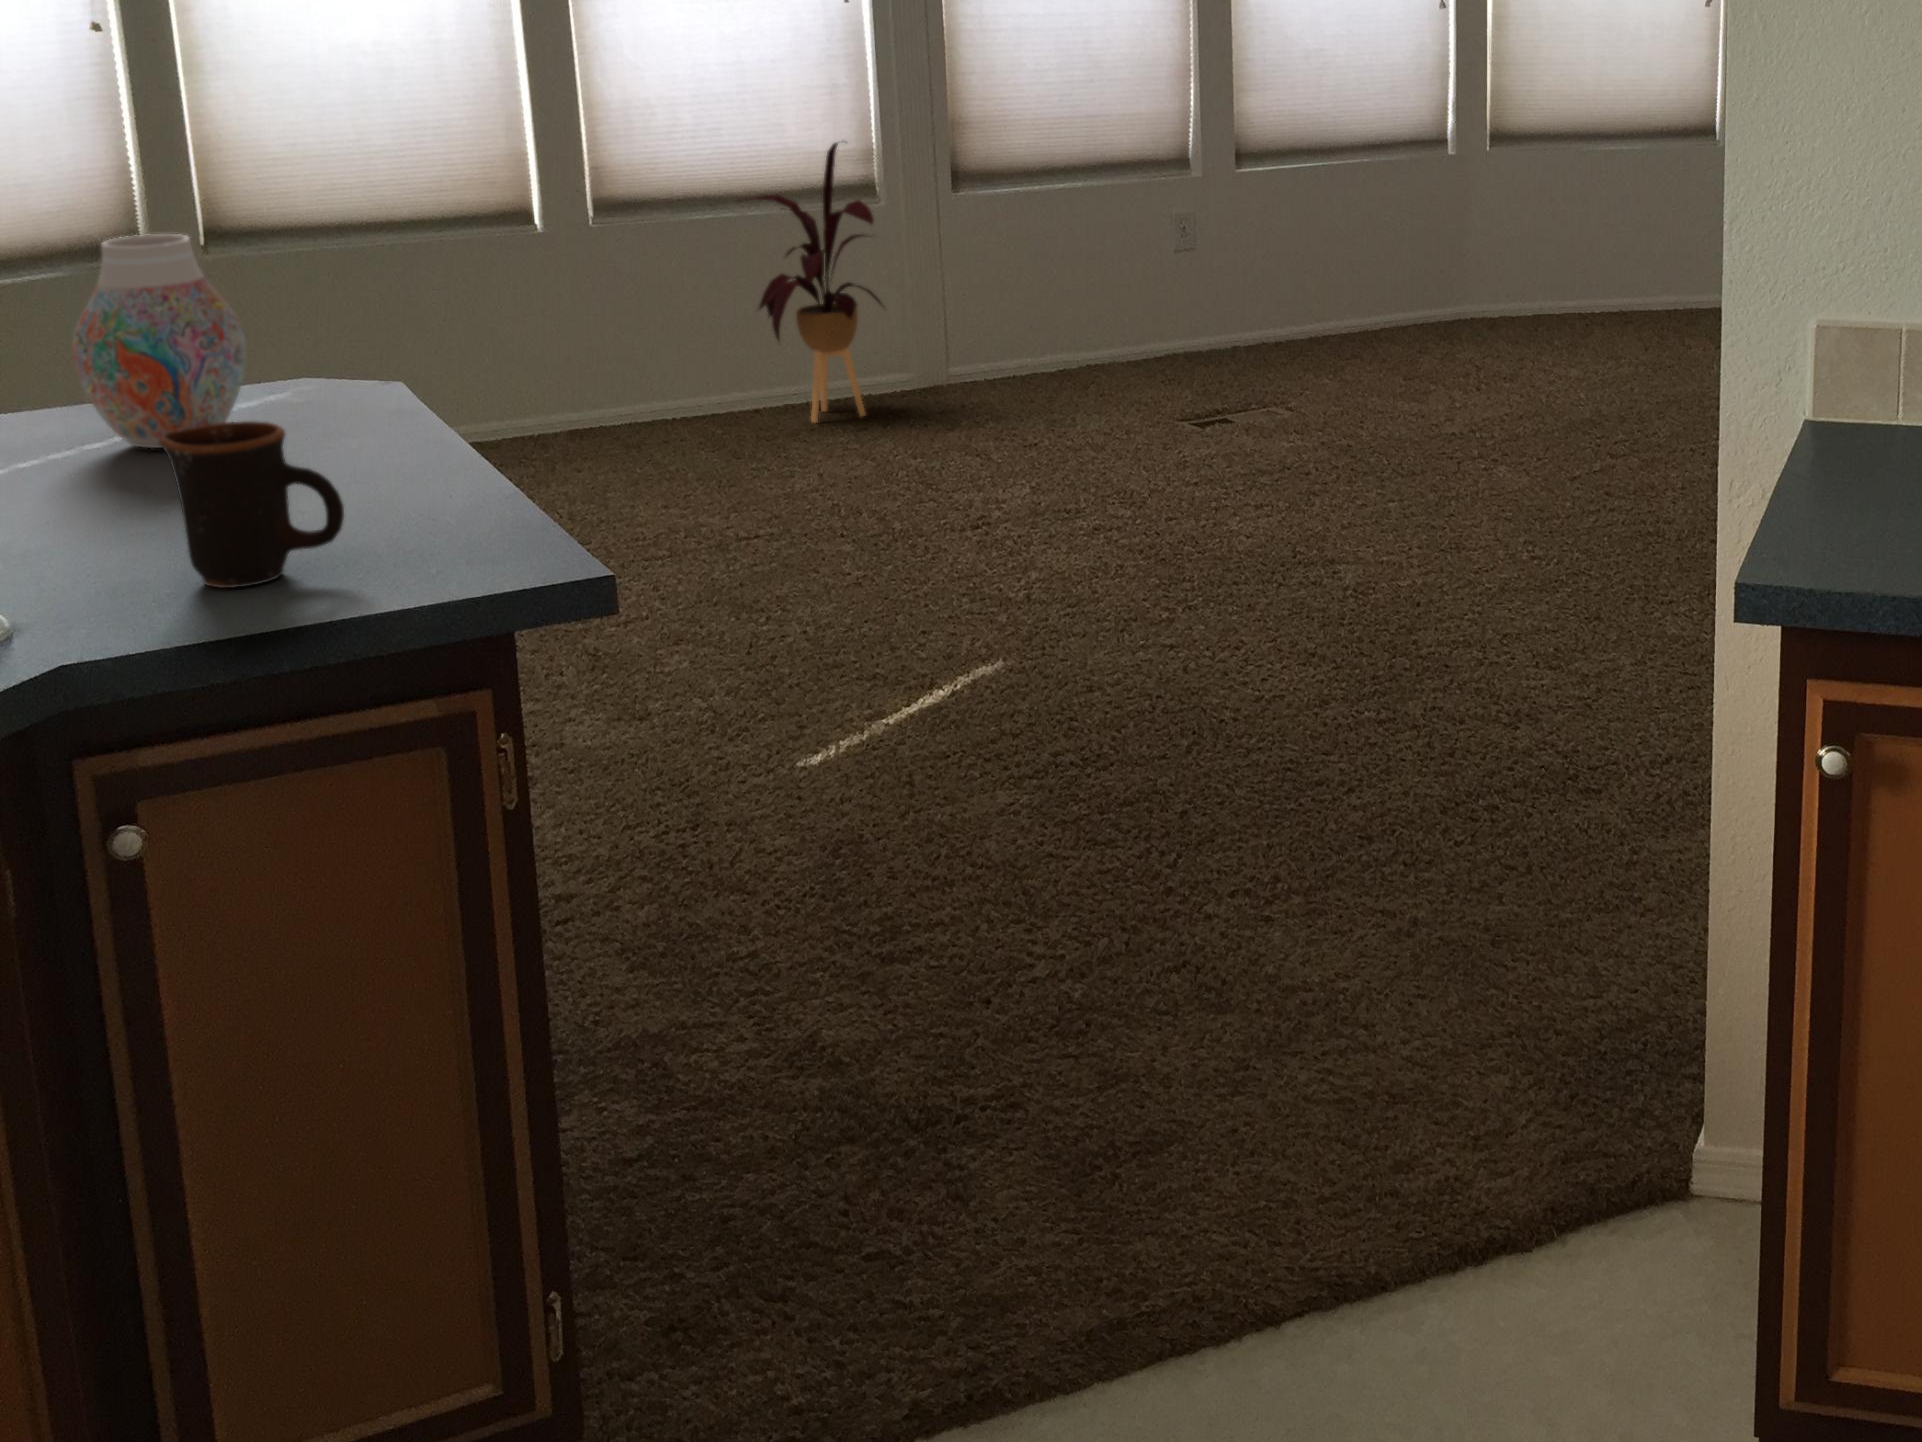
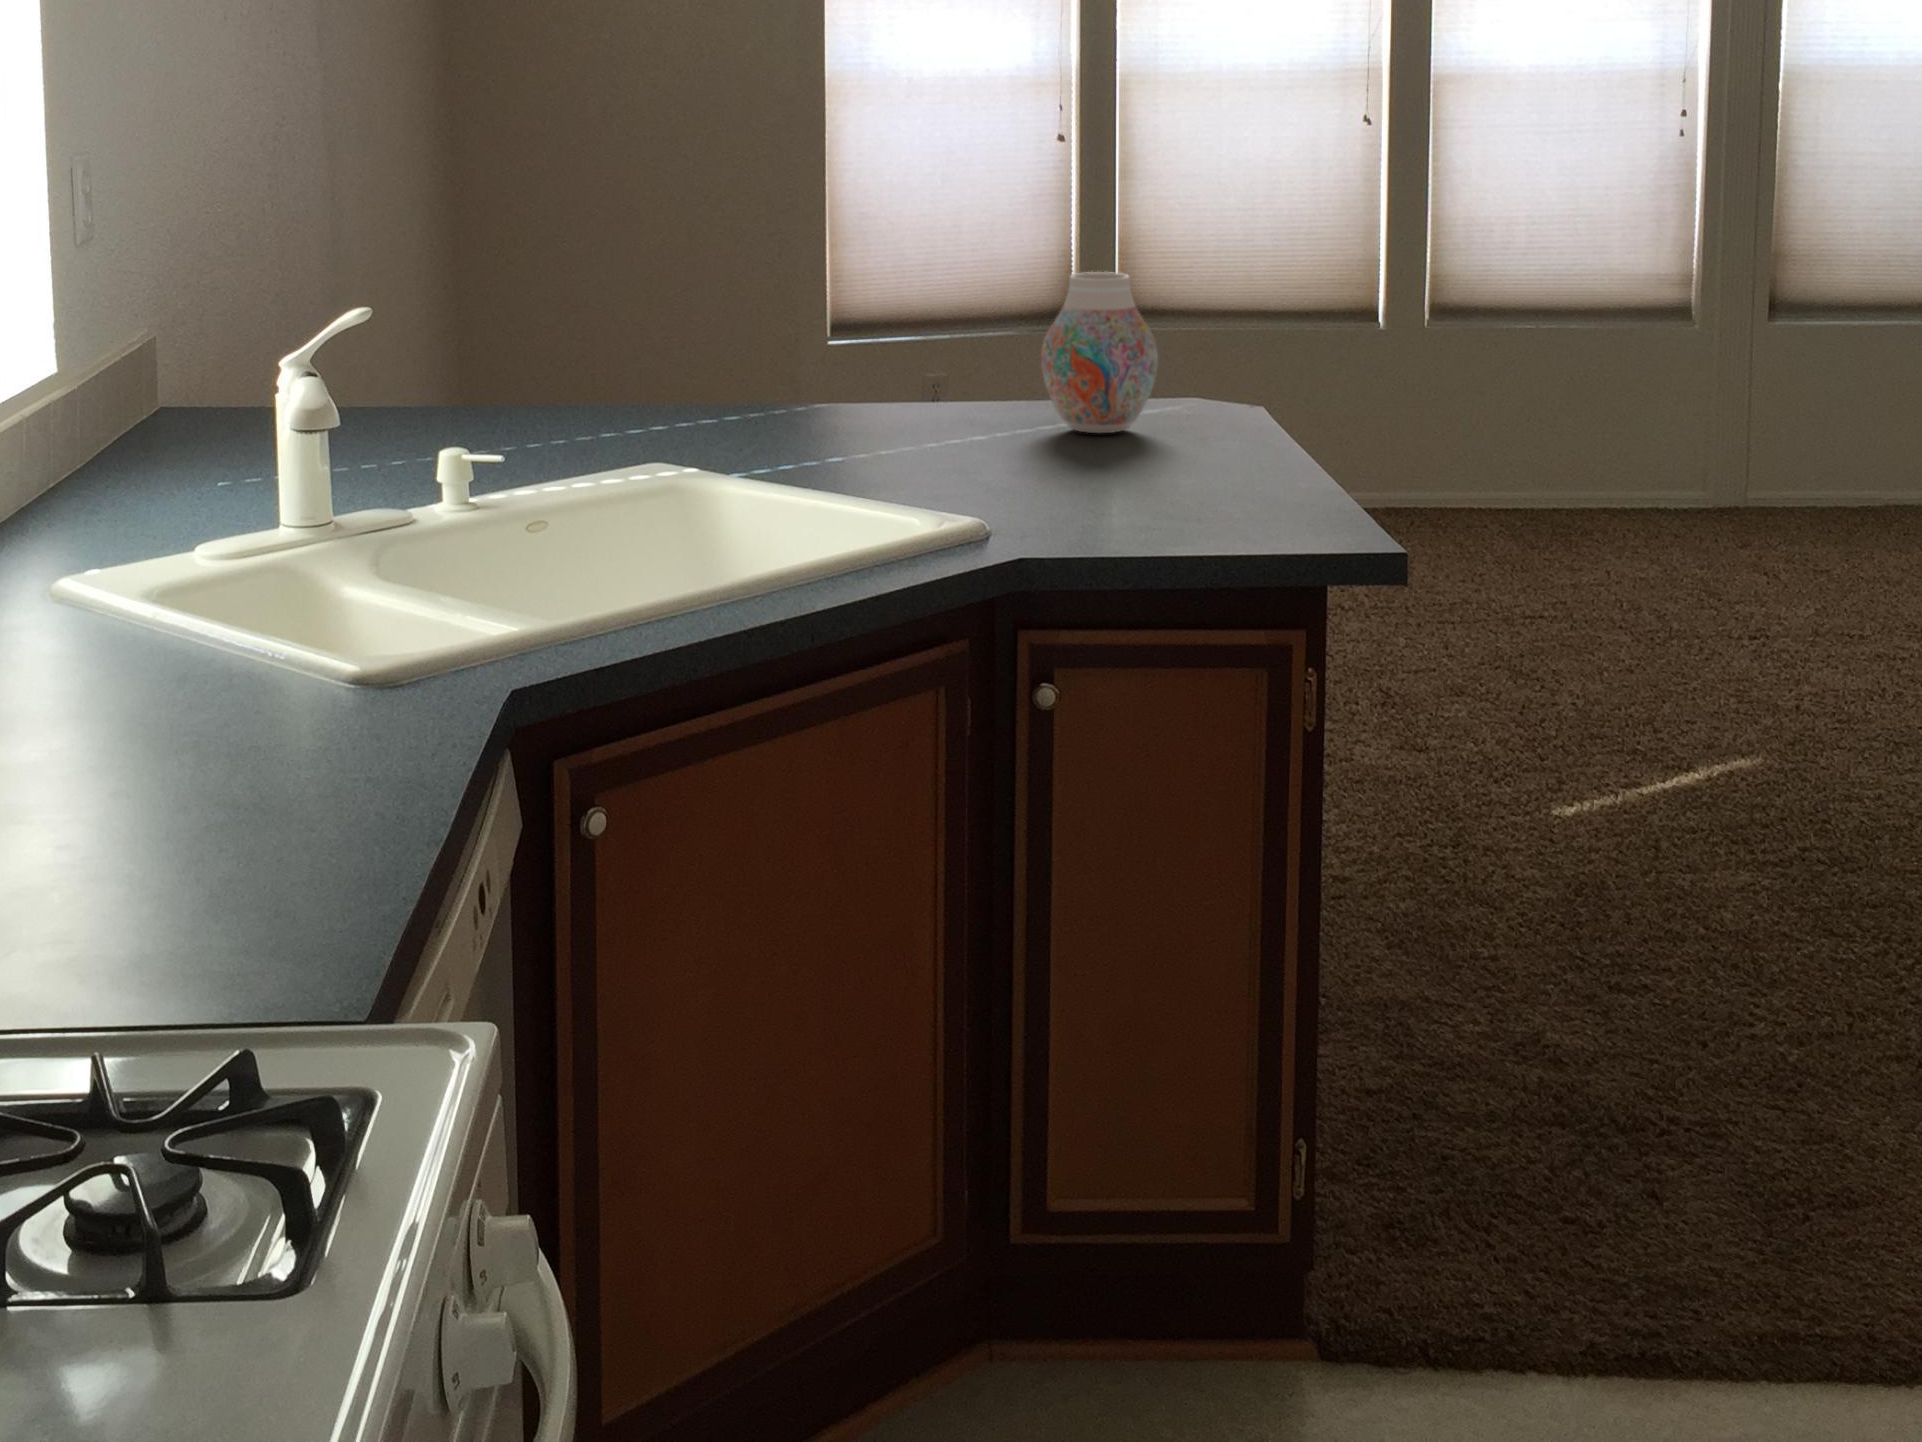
house plant: present [752,143,885,423] -> none [1557,263,1691,526]
mug: present [159,421,344,588] -> none [1098,403,1218,526]

